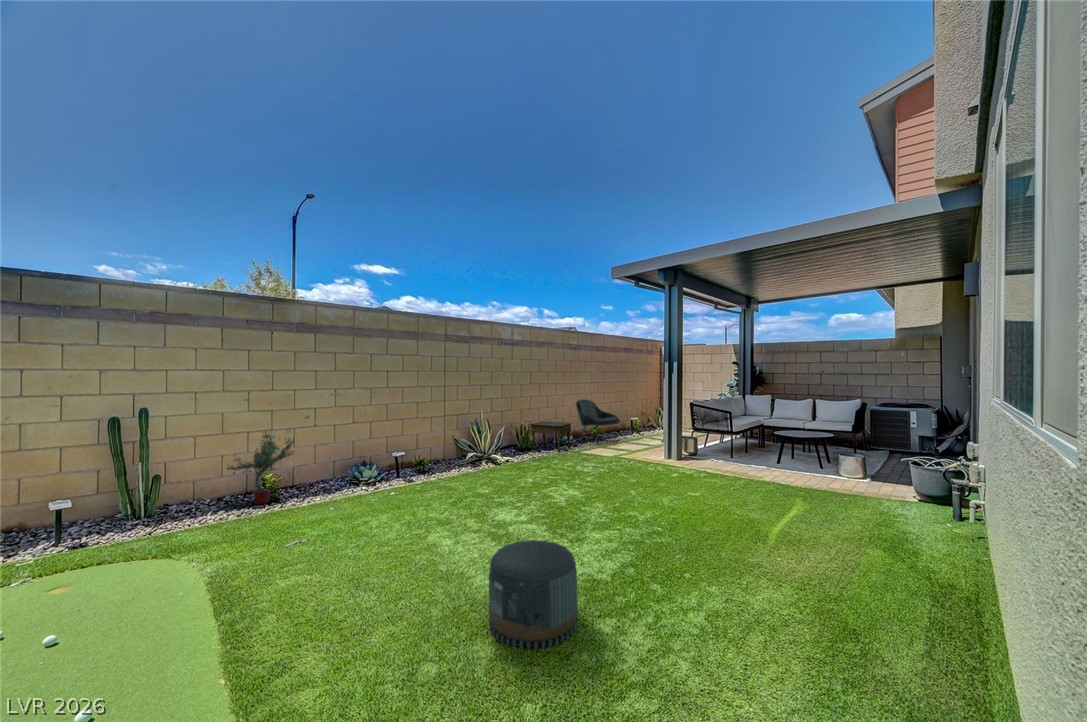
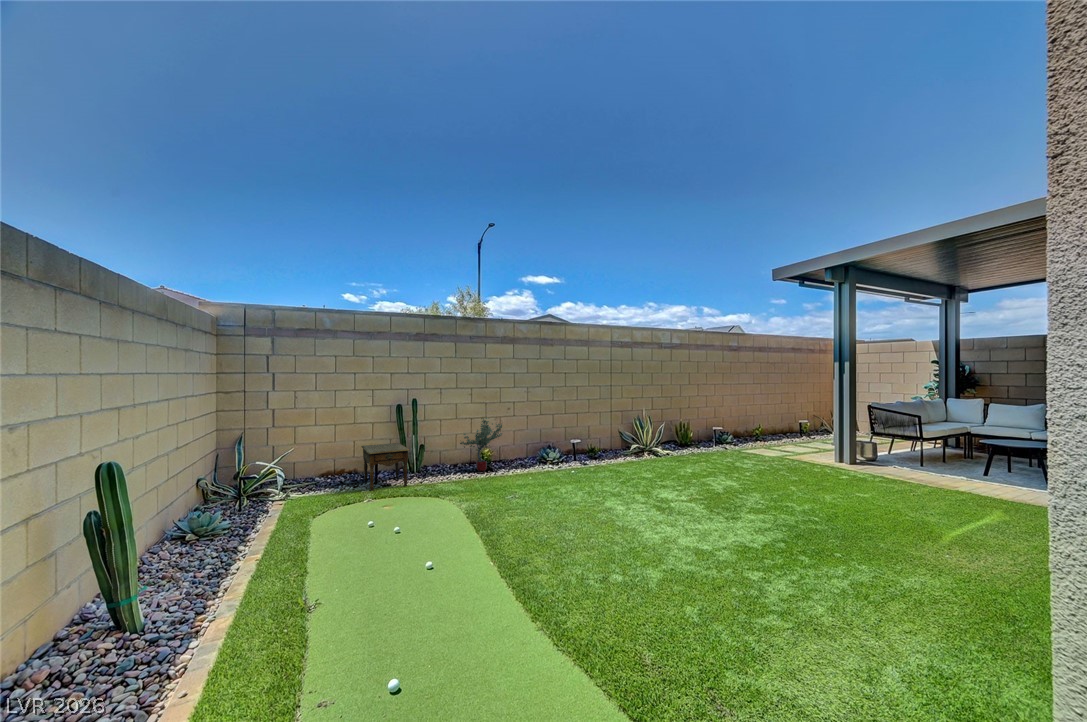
lounge chair: present [575,400,620,444] -> none [736,400,786,446]
side table: present [530,421,572,452] -> present [361,443,410,491]
pouf: present [489,540,578,649] -> none [659,506,729,579]

